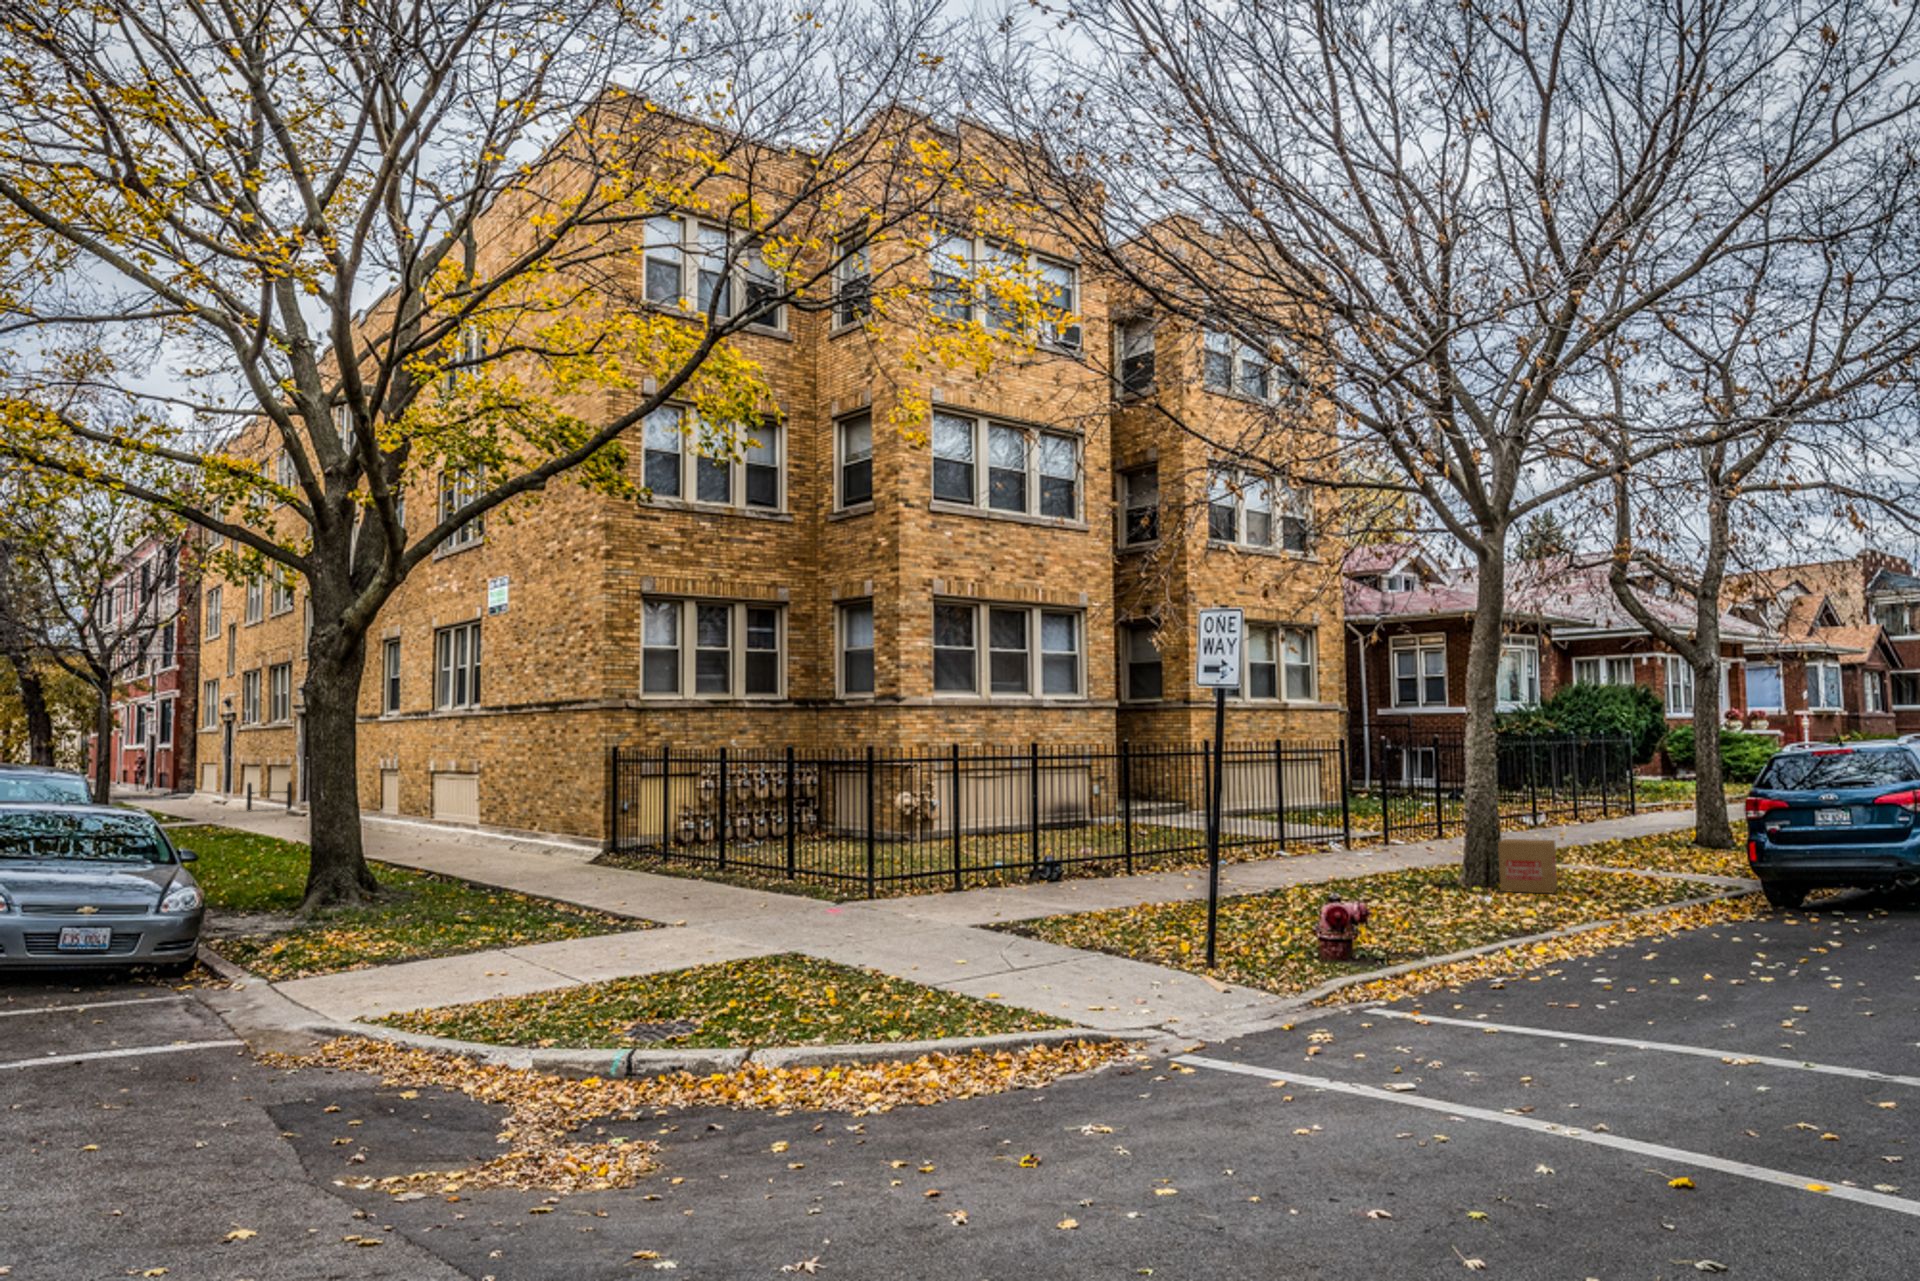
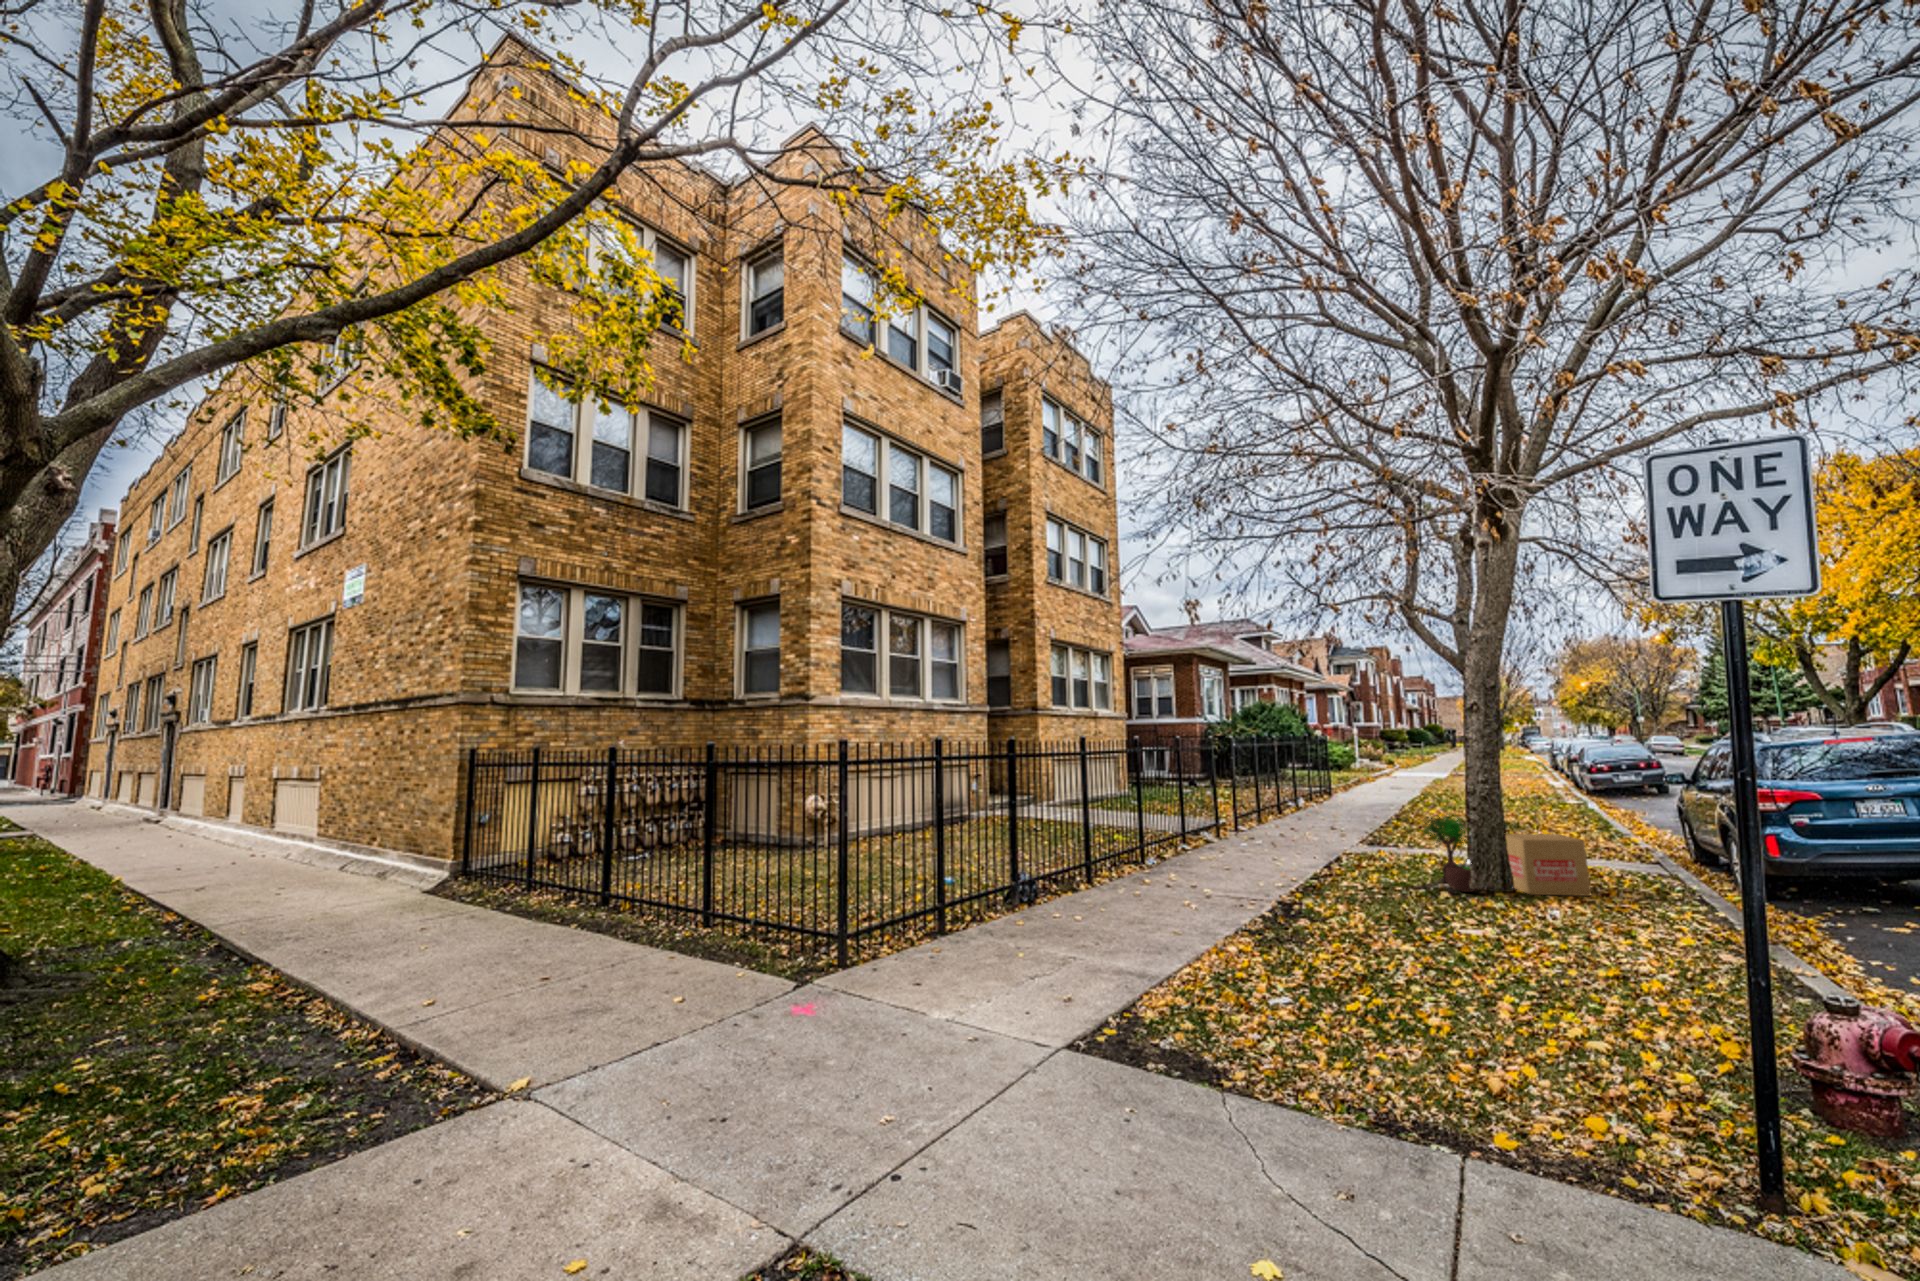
bench: present [247,782,292,811] -> none [92,788,154,820]
potted tree: none [1415,812,1465,889] -> present [1424,816,1478,892]

